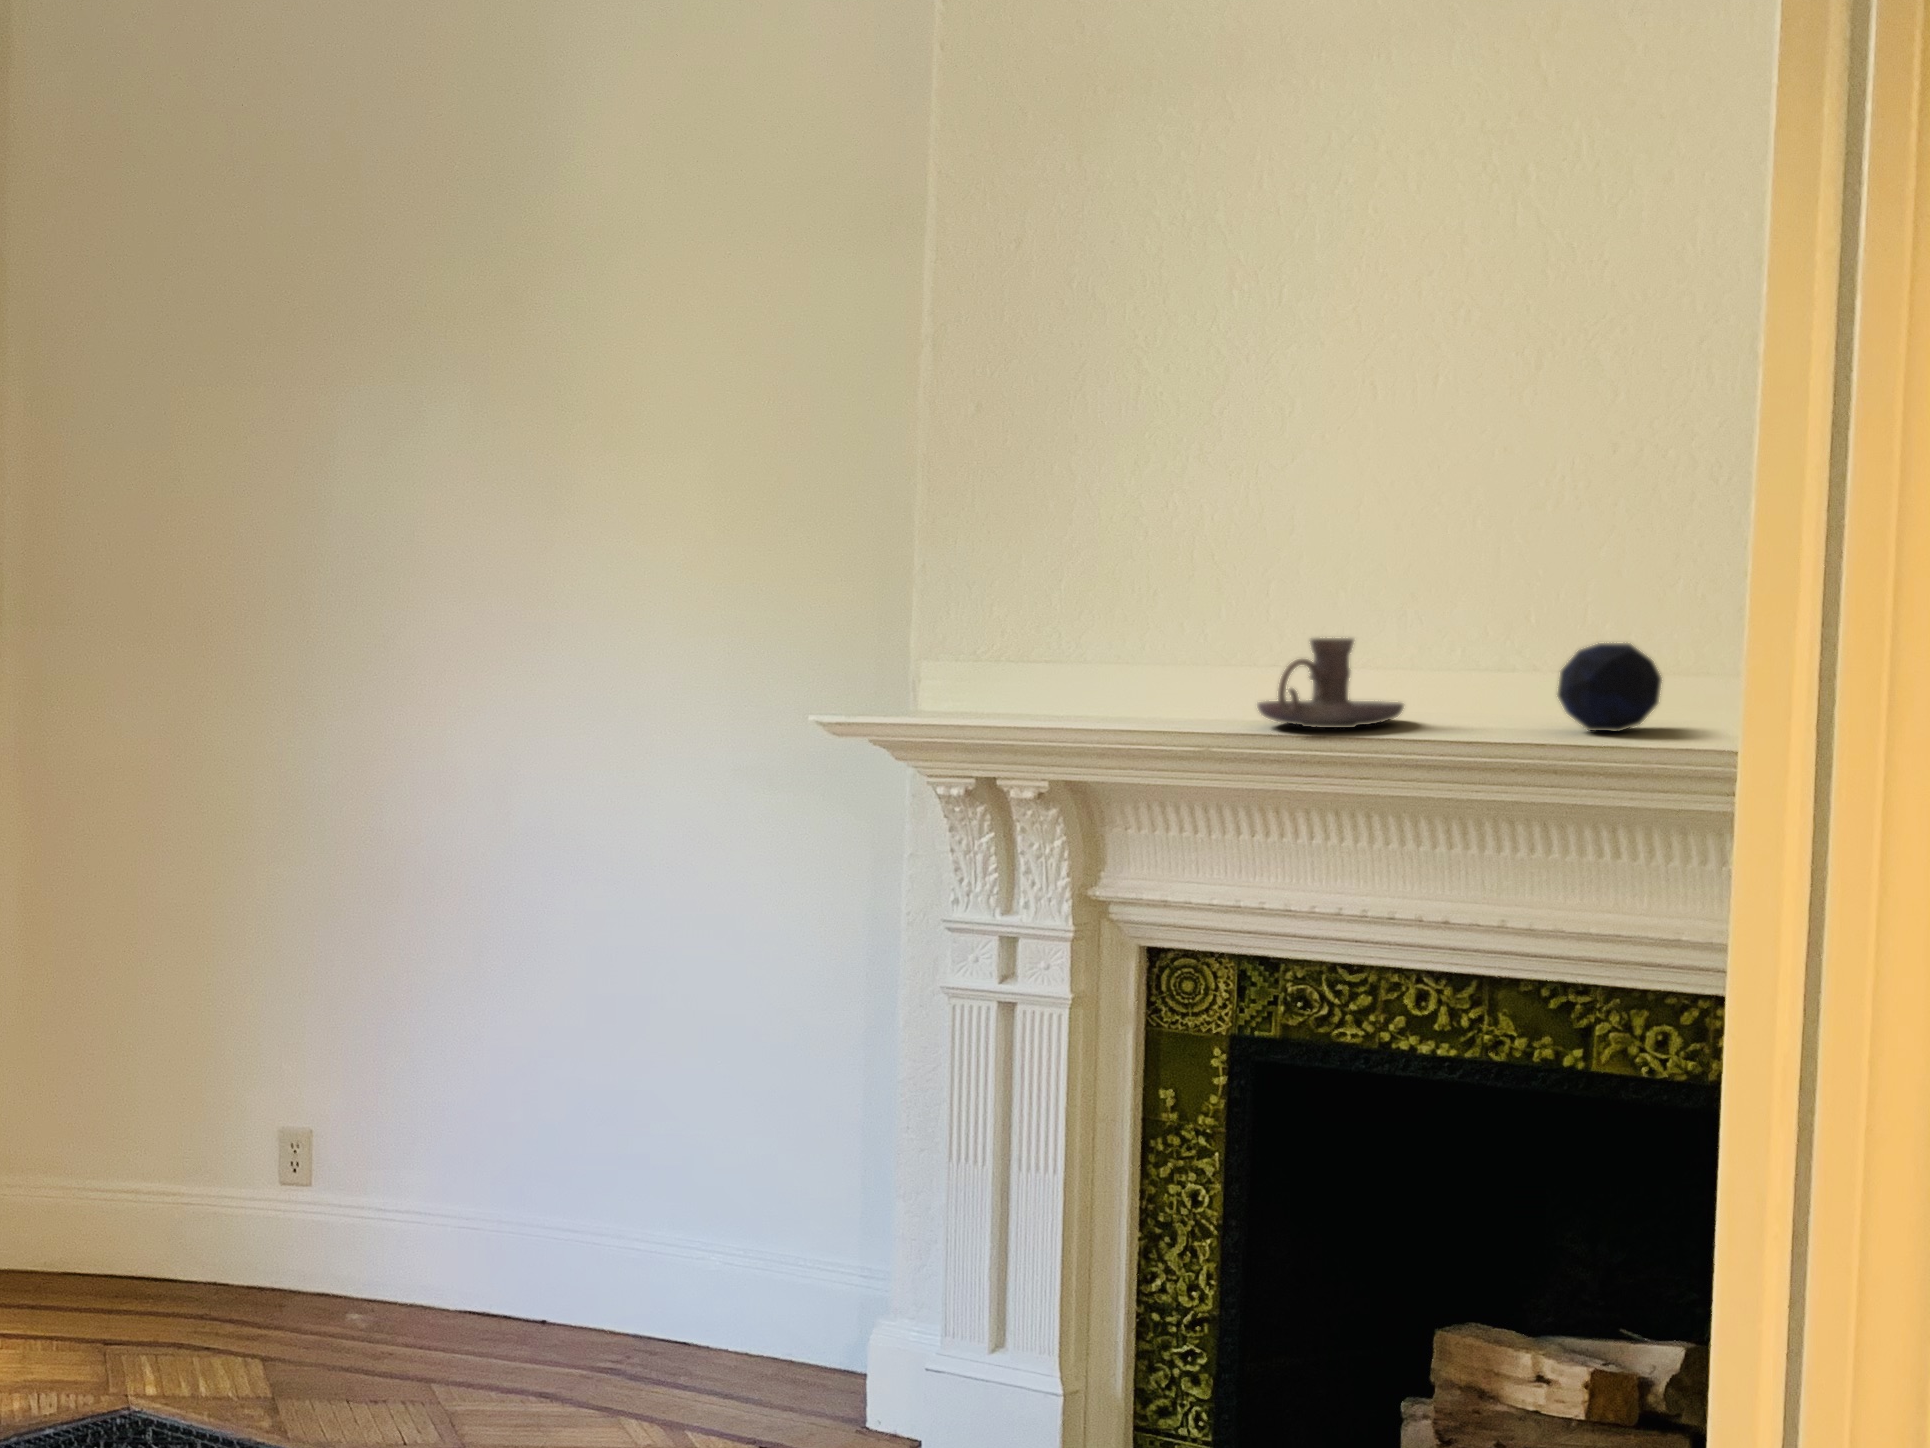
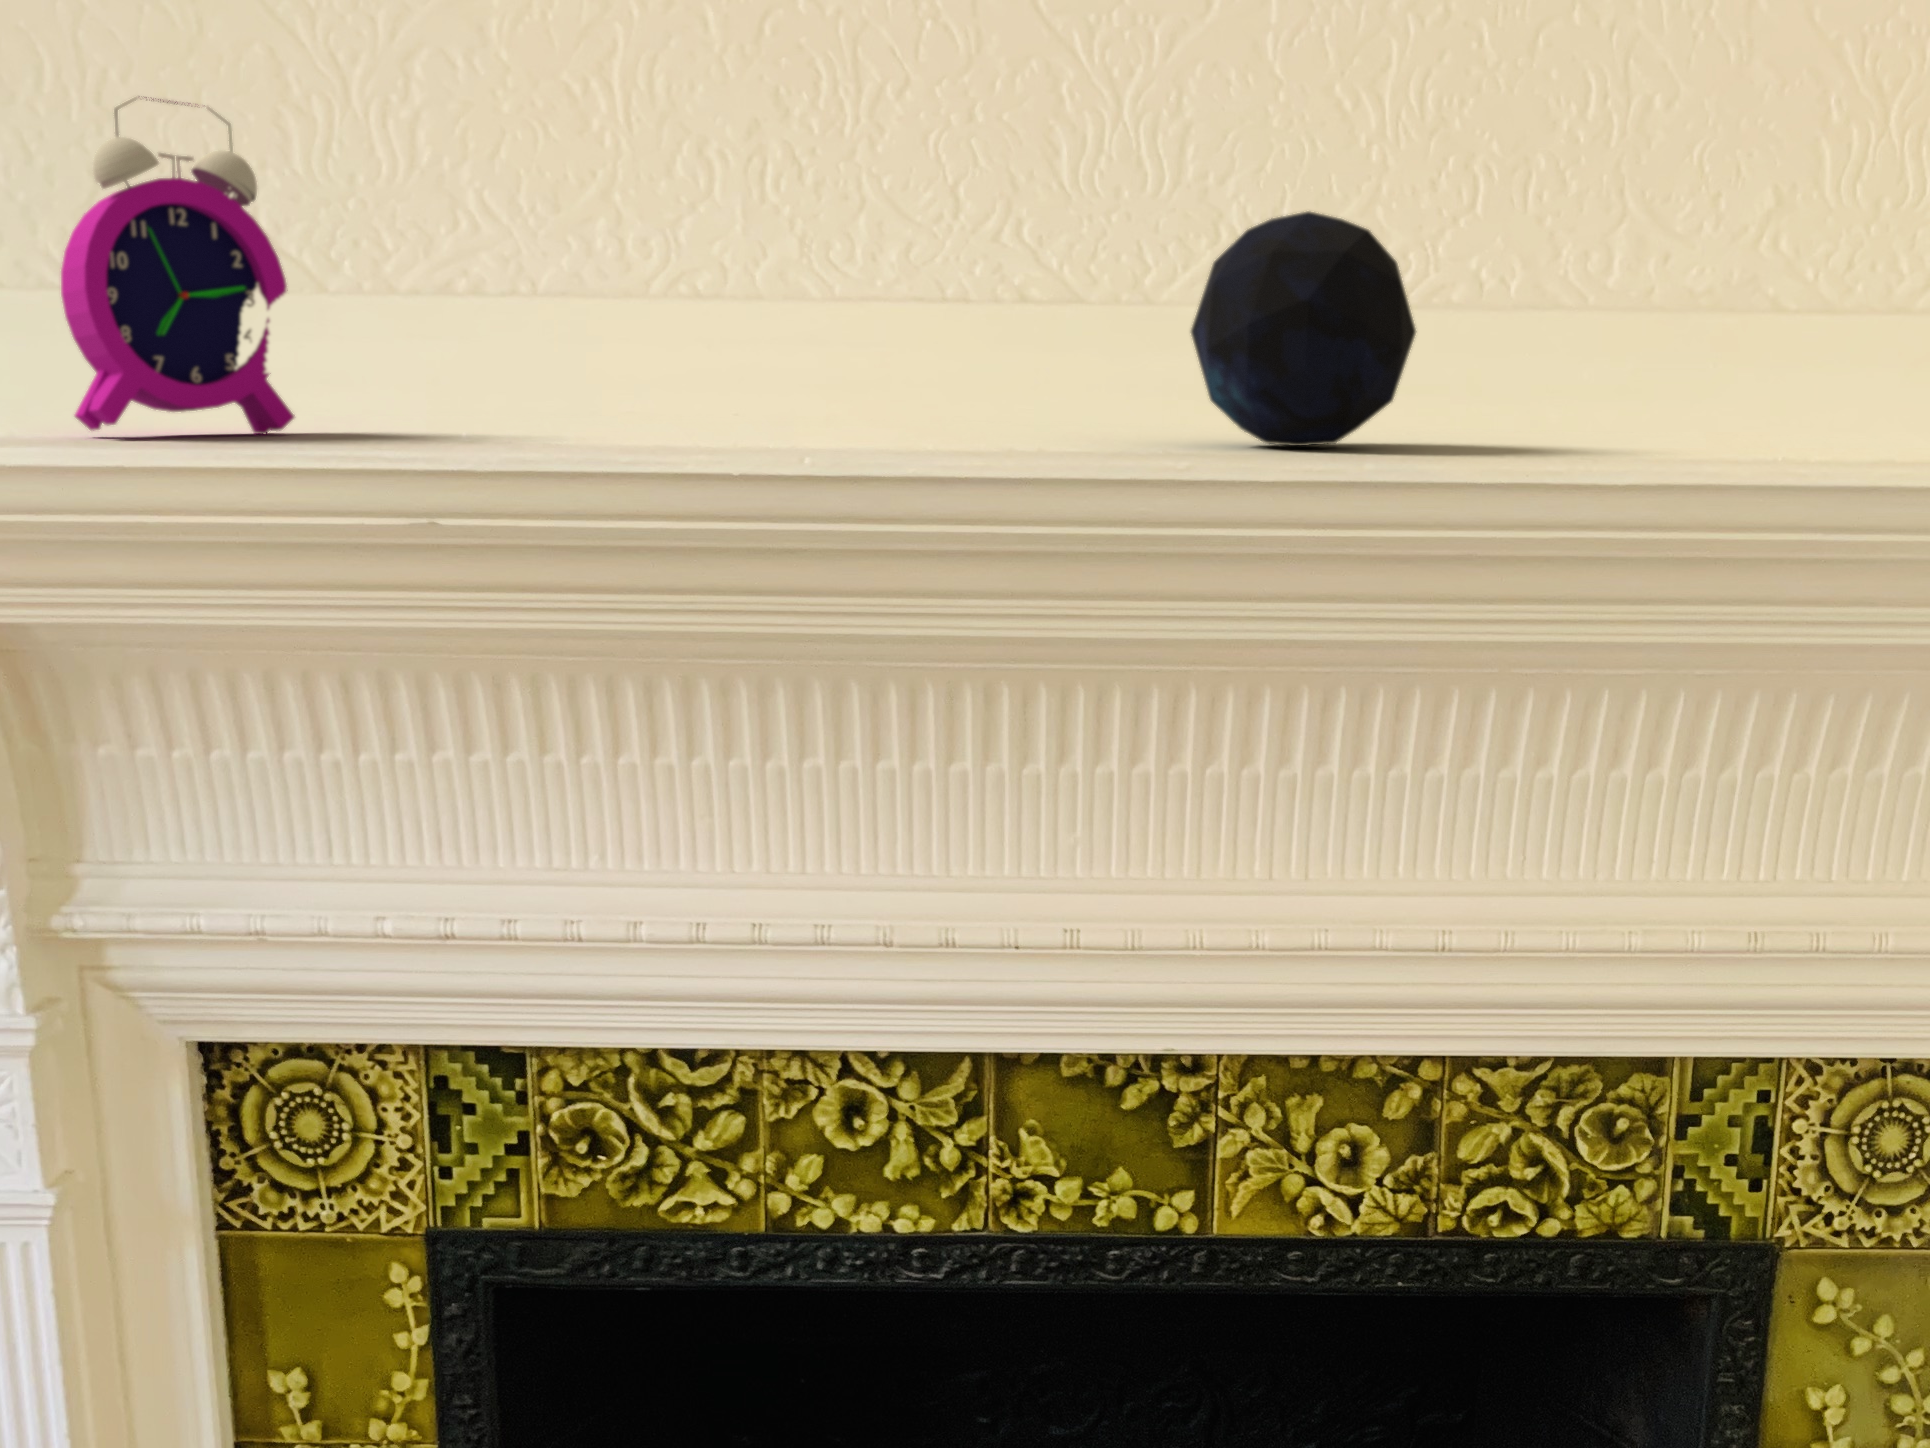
alarm clock: none [1115,607,1203,719] -> present [61,96,295,434]
candle holder: present [1257,638,1404,728] -> none [475,188,825,445]

